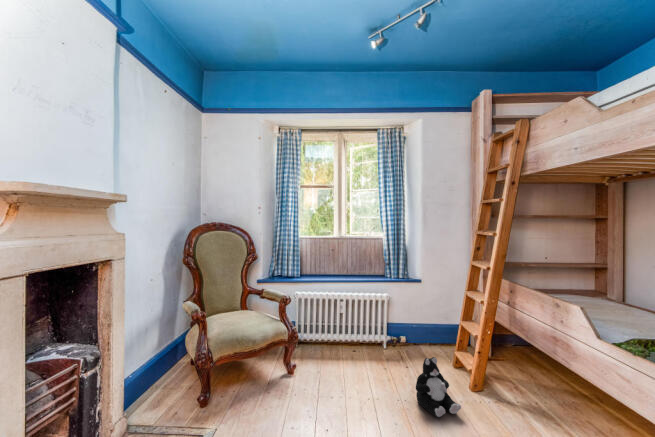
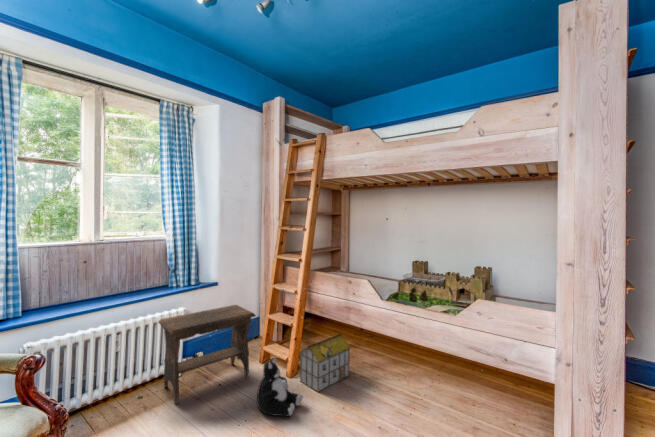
footstool: none [362,299,437,371] -> present [158,305,256,404]
toy house: none [475,361,547,422] -> present [300,334,350,392]

